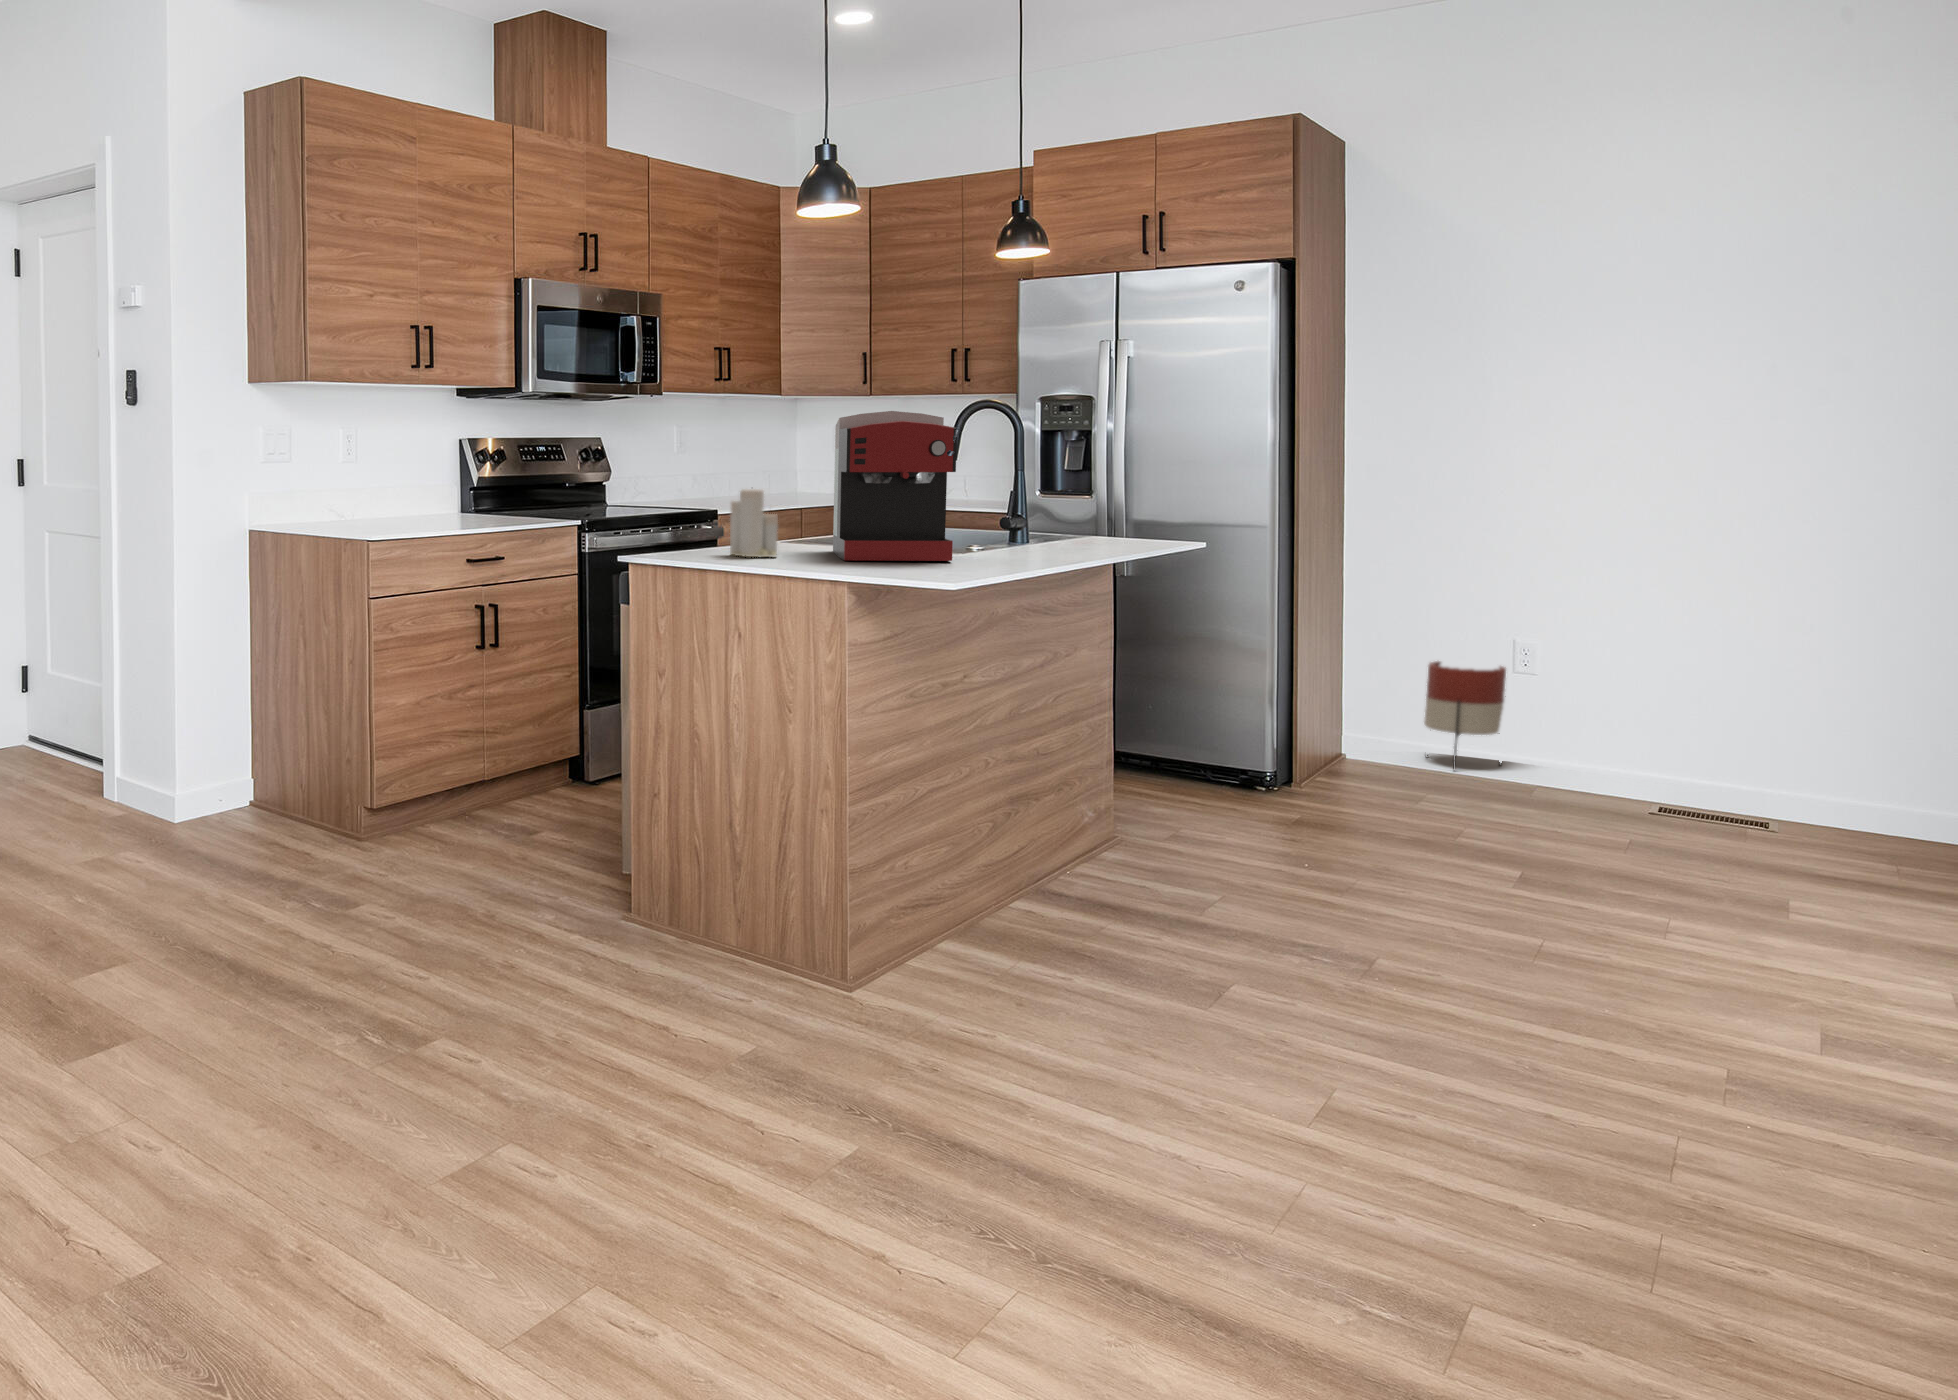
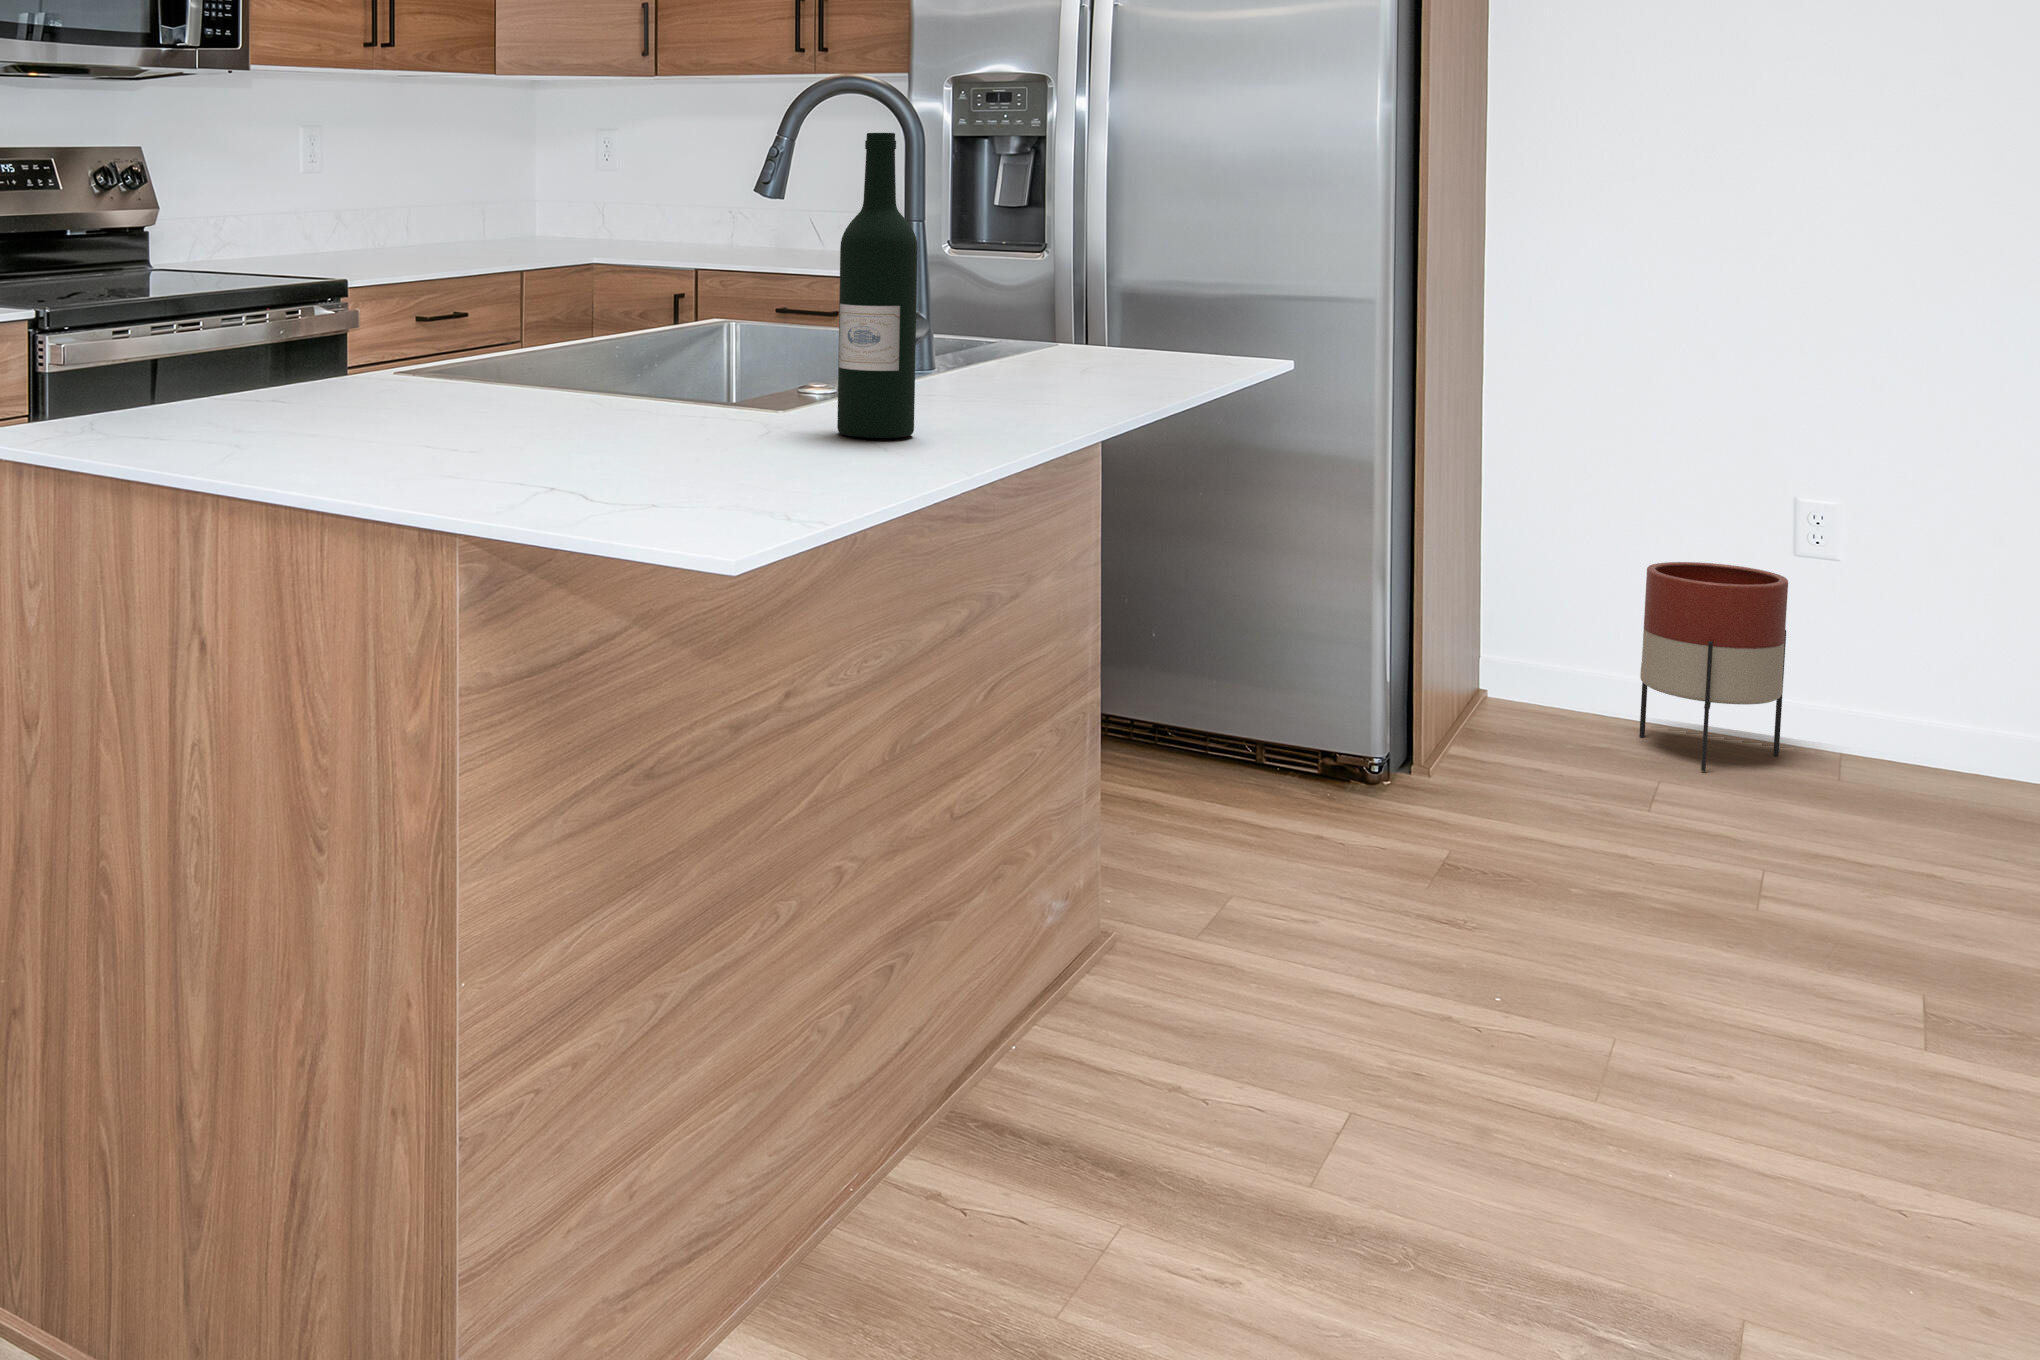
coffee maker: present [833,411,957,561] -> none [470,81,752,465]
wine bottle: none [987,431,1022,556] -> present [837,133,918,438]
candle: present [730,489,778,557] -> none [196,257,312,452]

